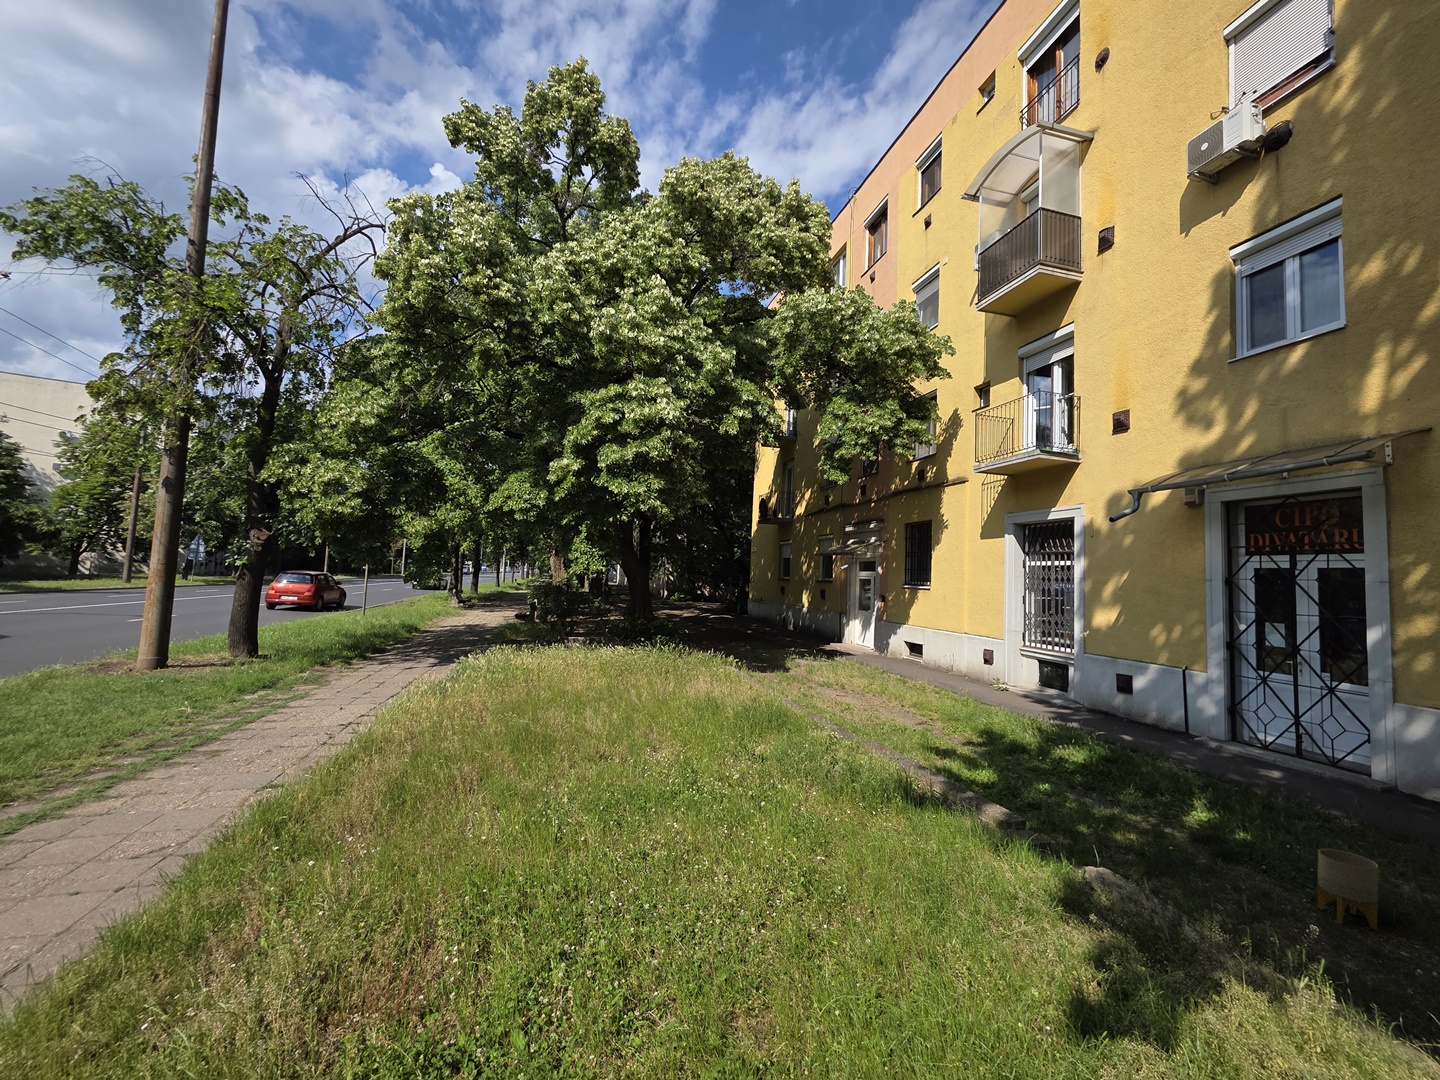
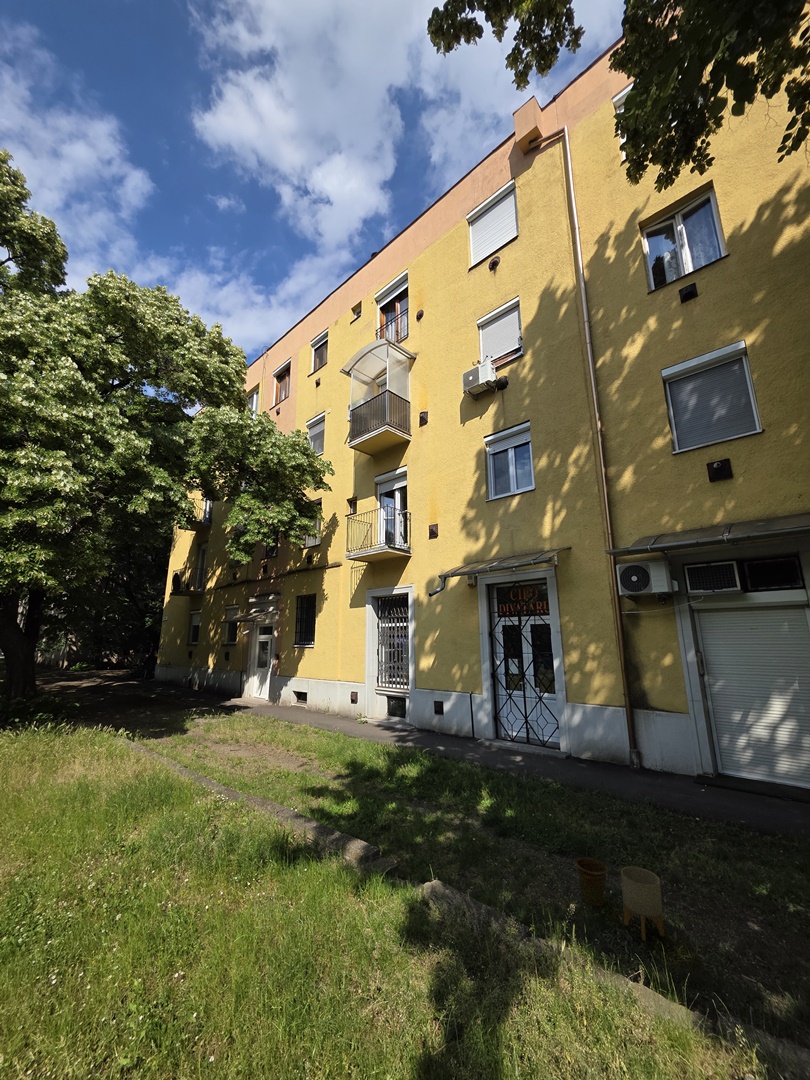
bucket: none [1257,834,1309,889] -> present [574,858,608,906]

